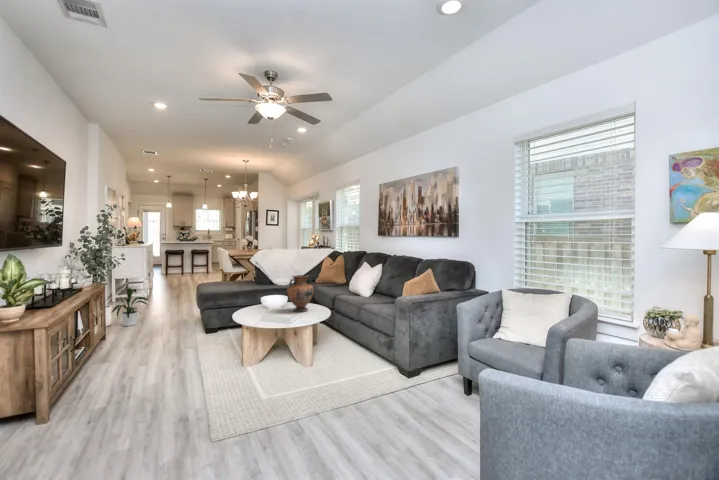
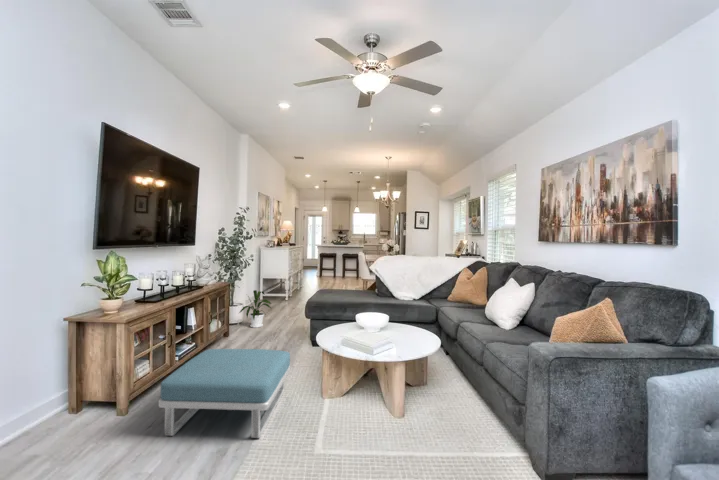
vase: present [287,275,314,312] -> none [385,291,419,341]
footstool: none [106,332,215,416] -> present [159,349,290,438]

